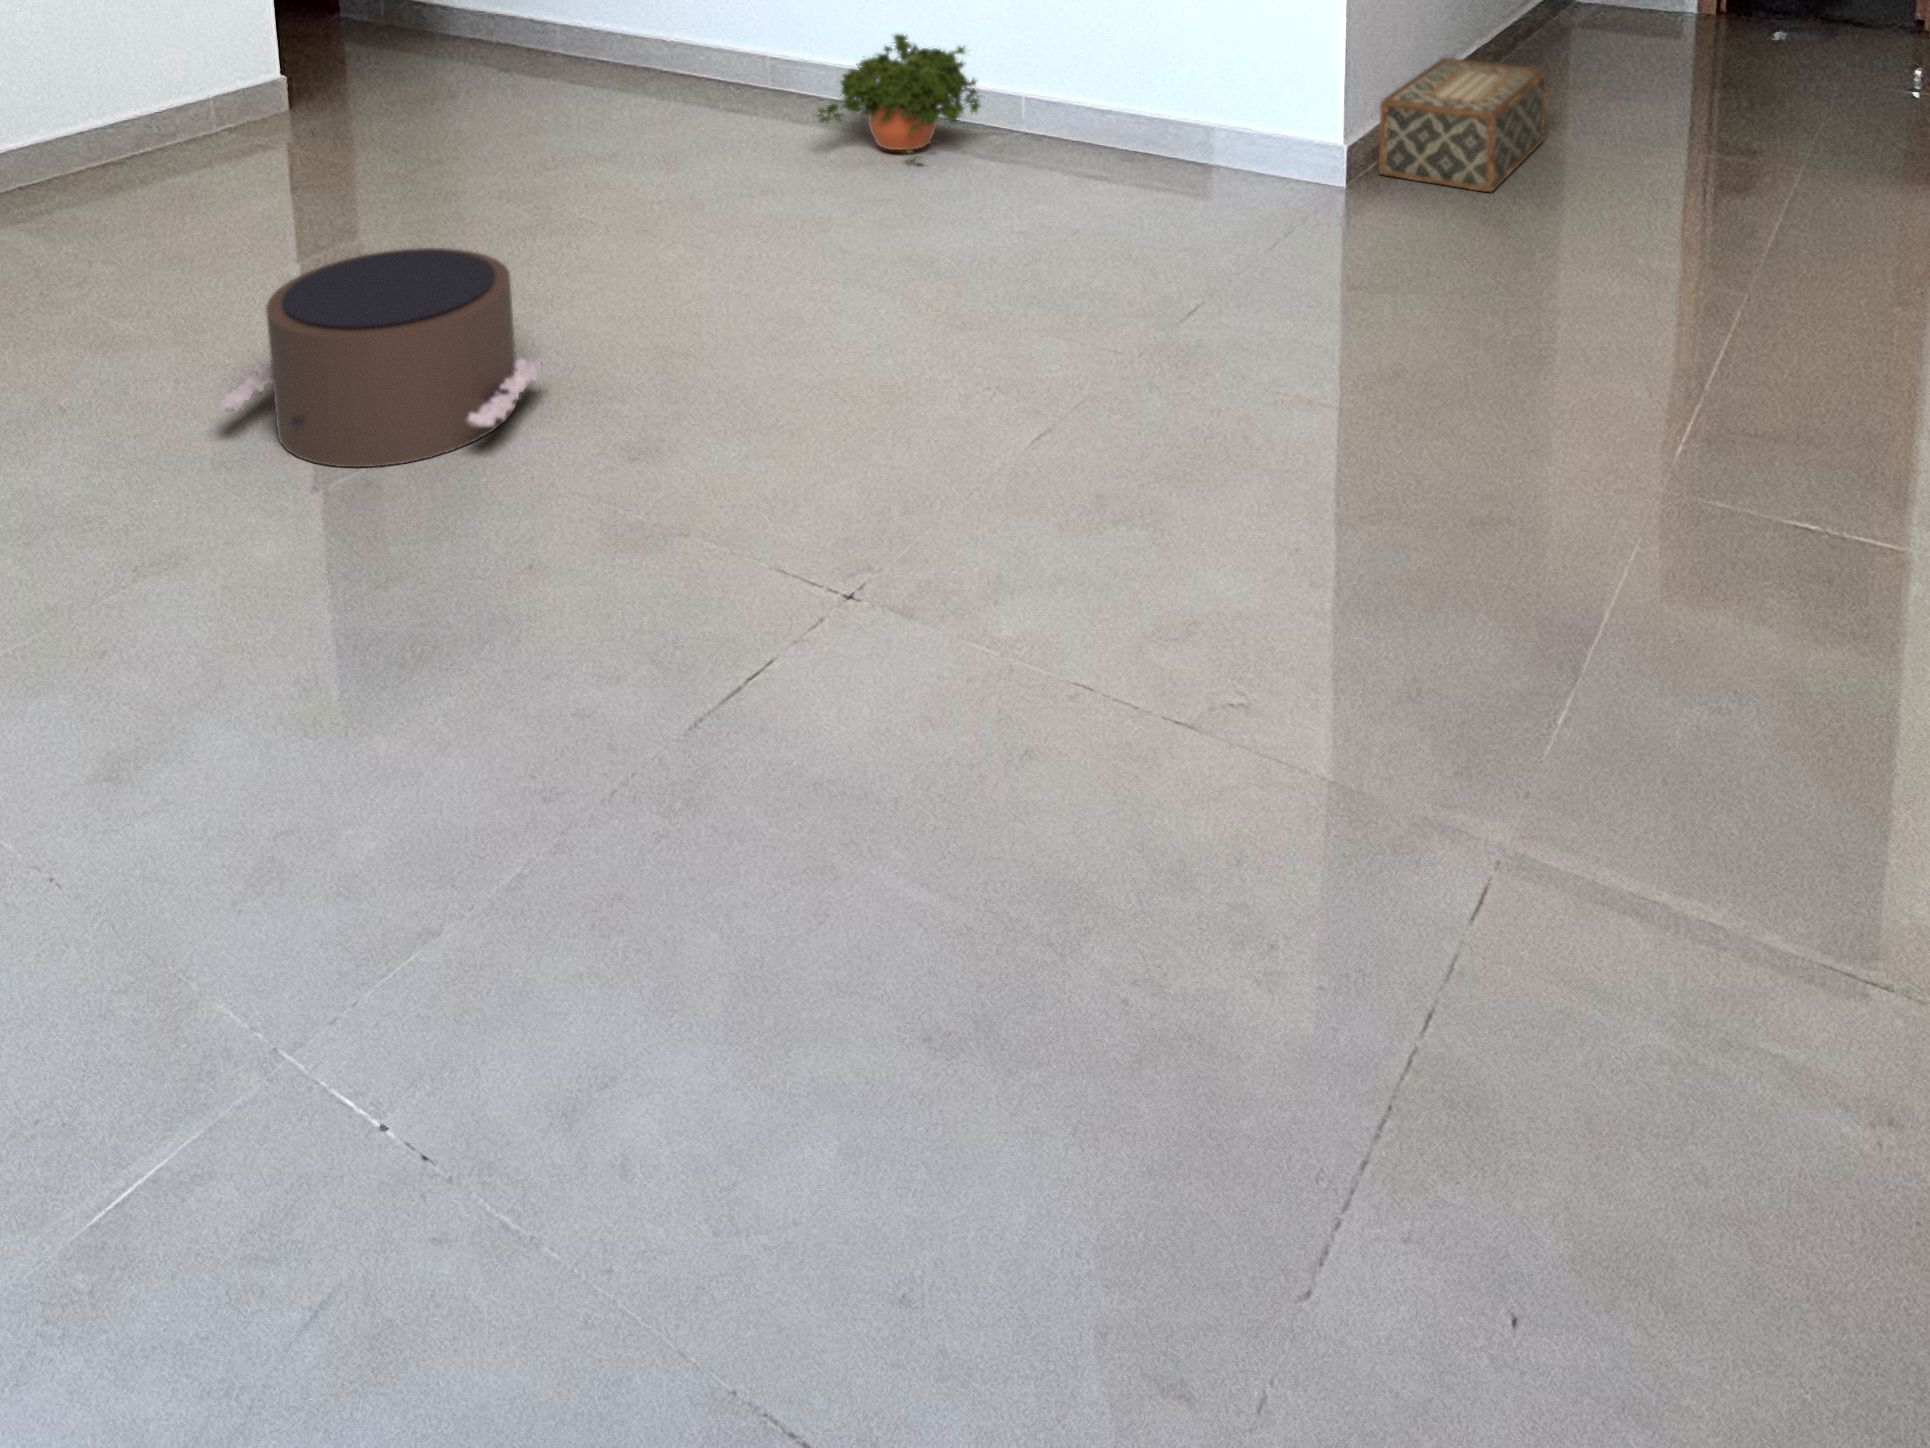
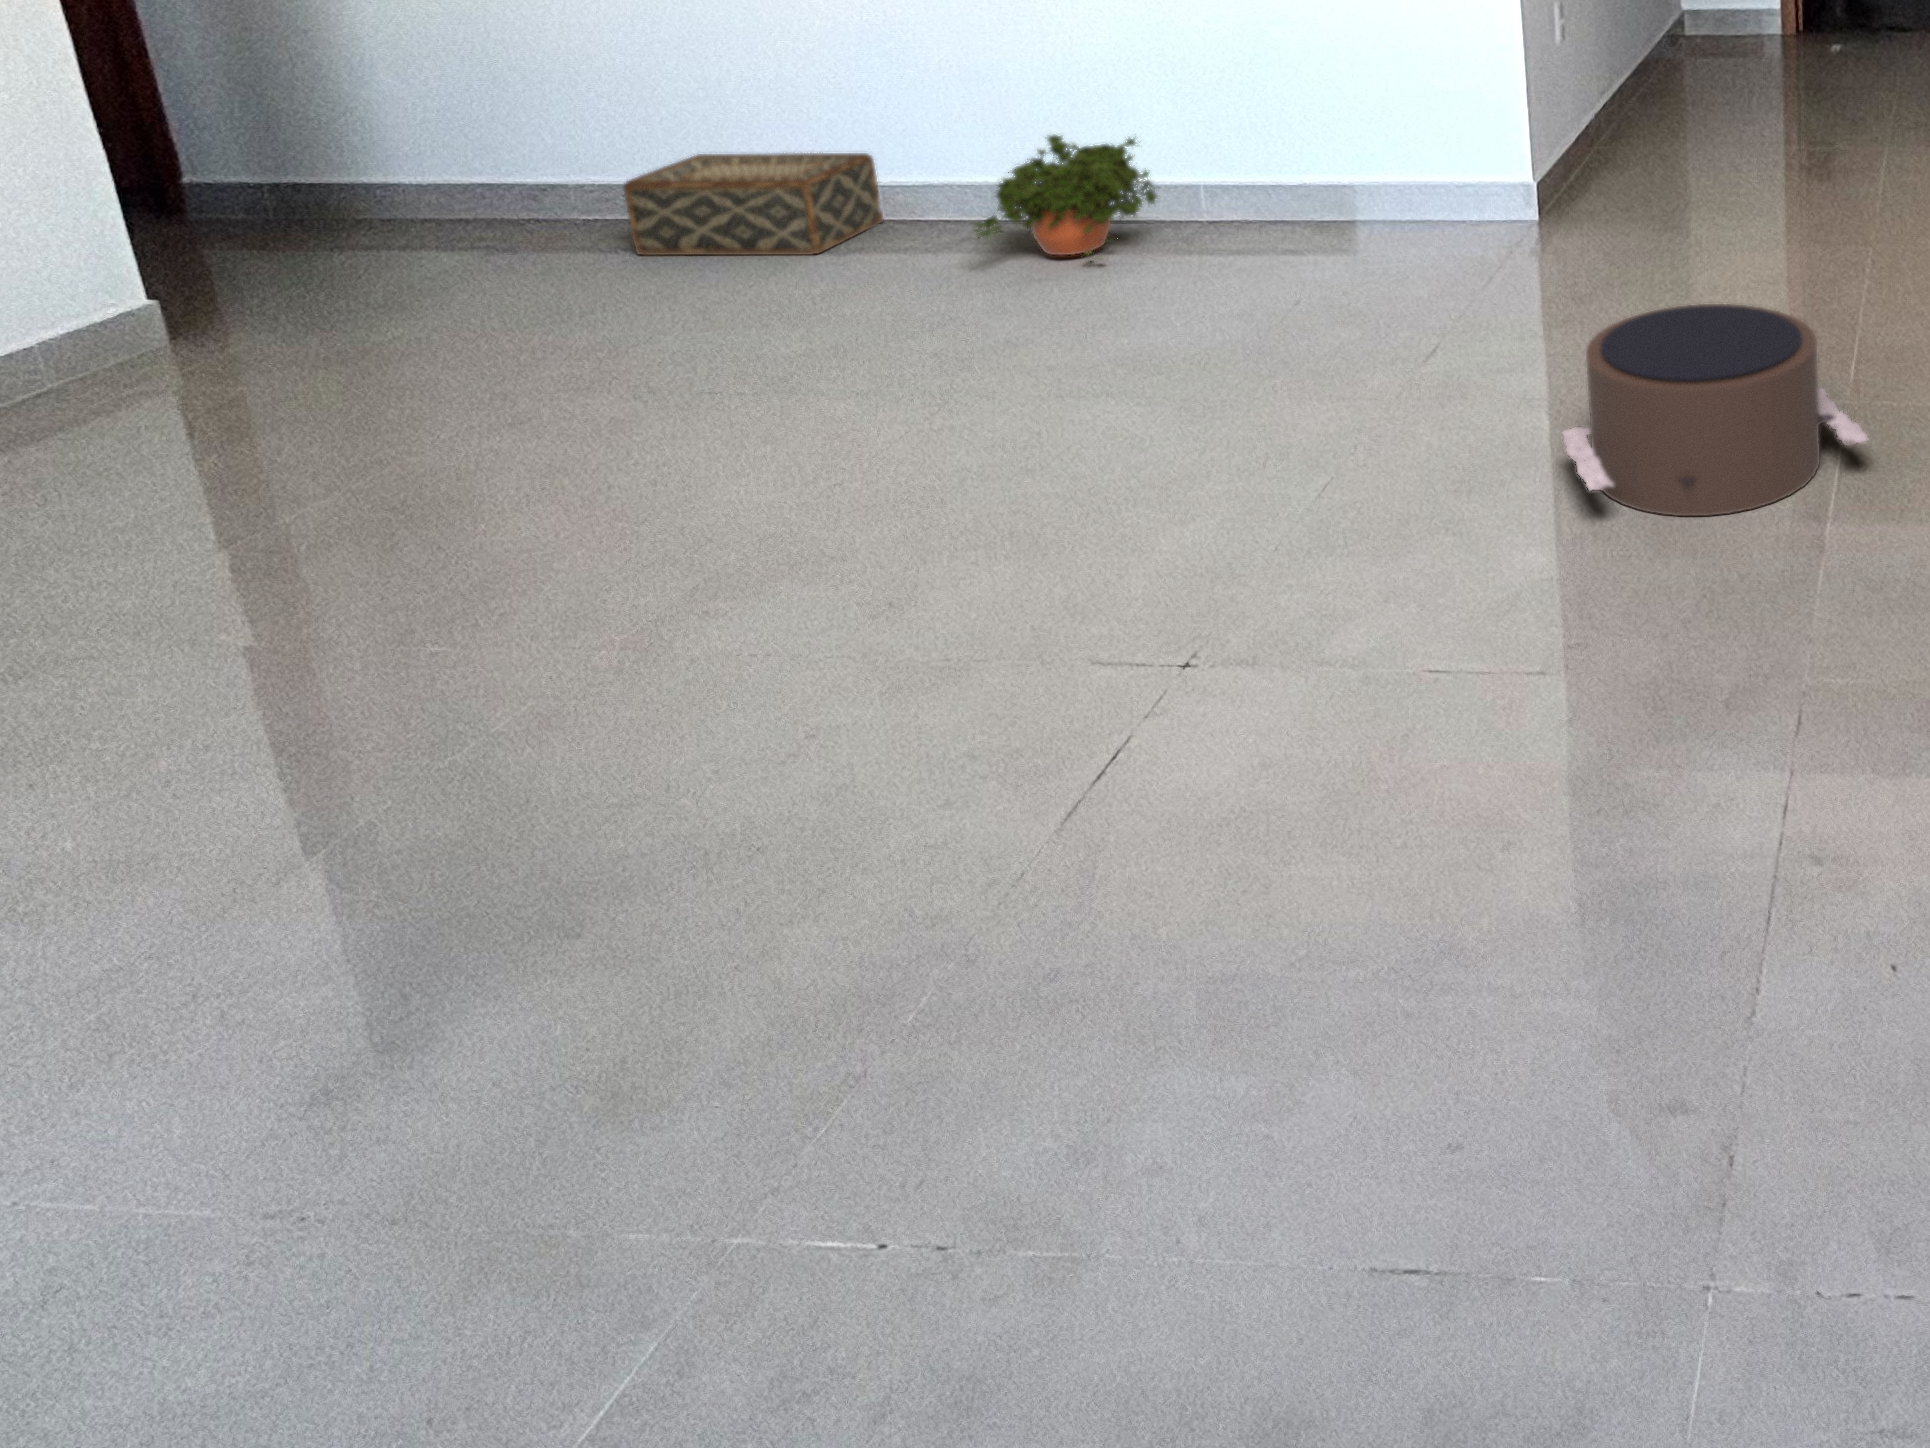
woven basket: present [1379,58,1546,192] -> present [624,153,883,255]
pouf: present [218,248,543,467] -> present [1563,304,1867,516]

